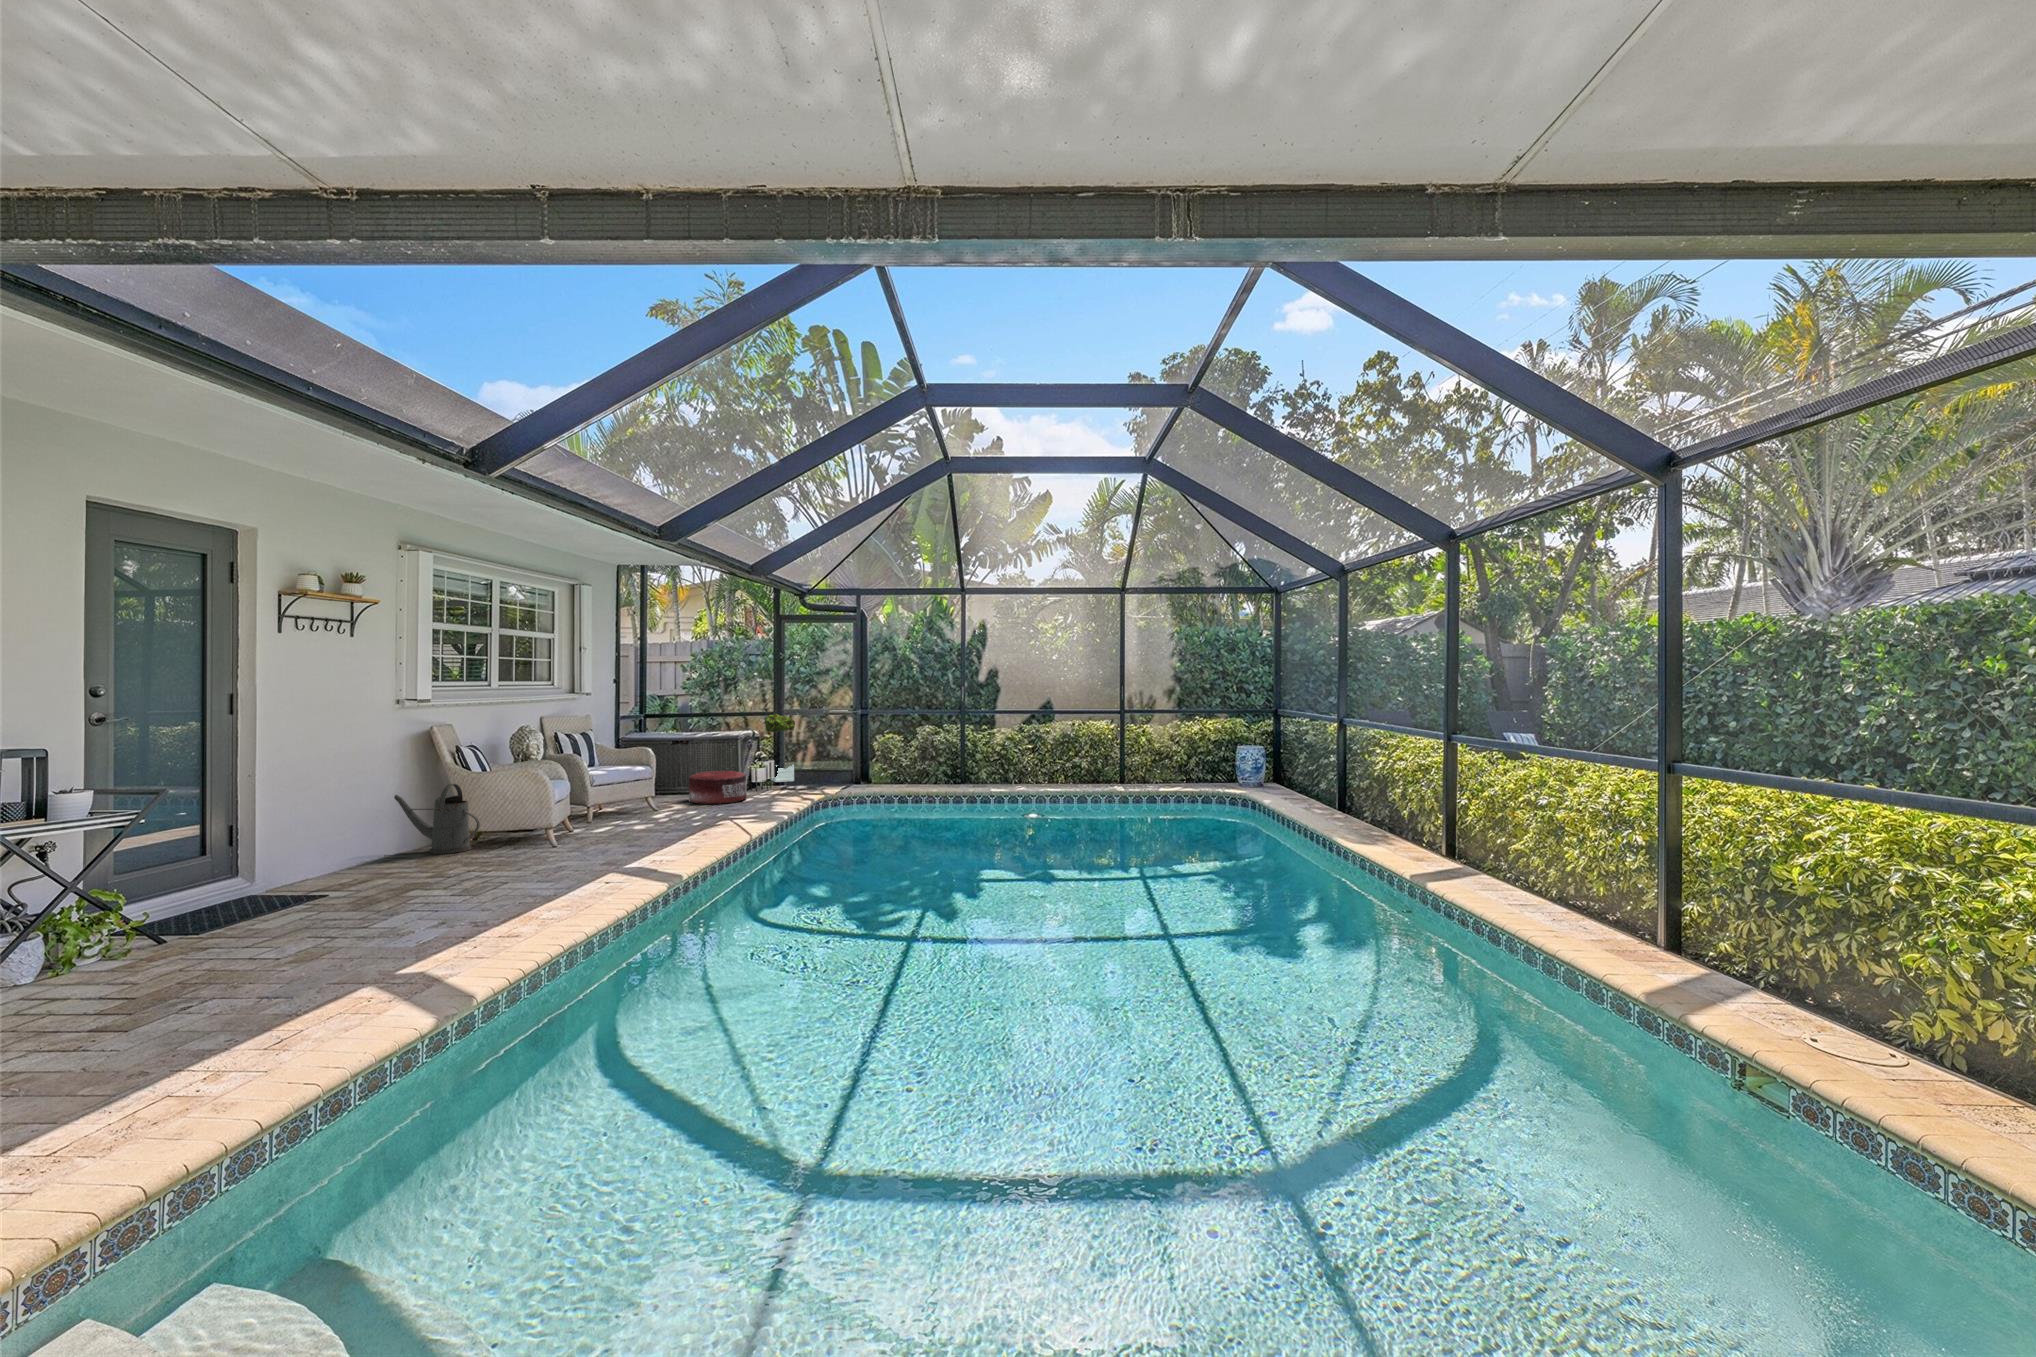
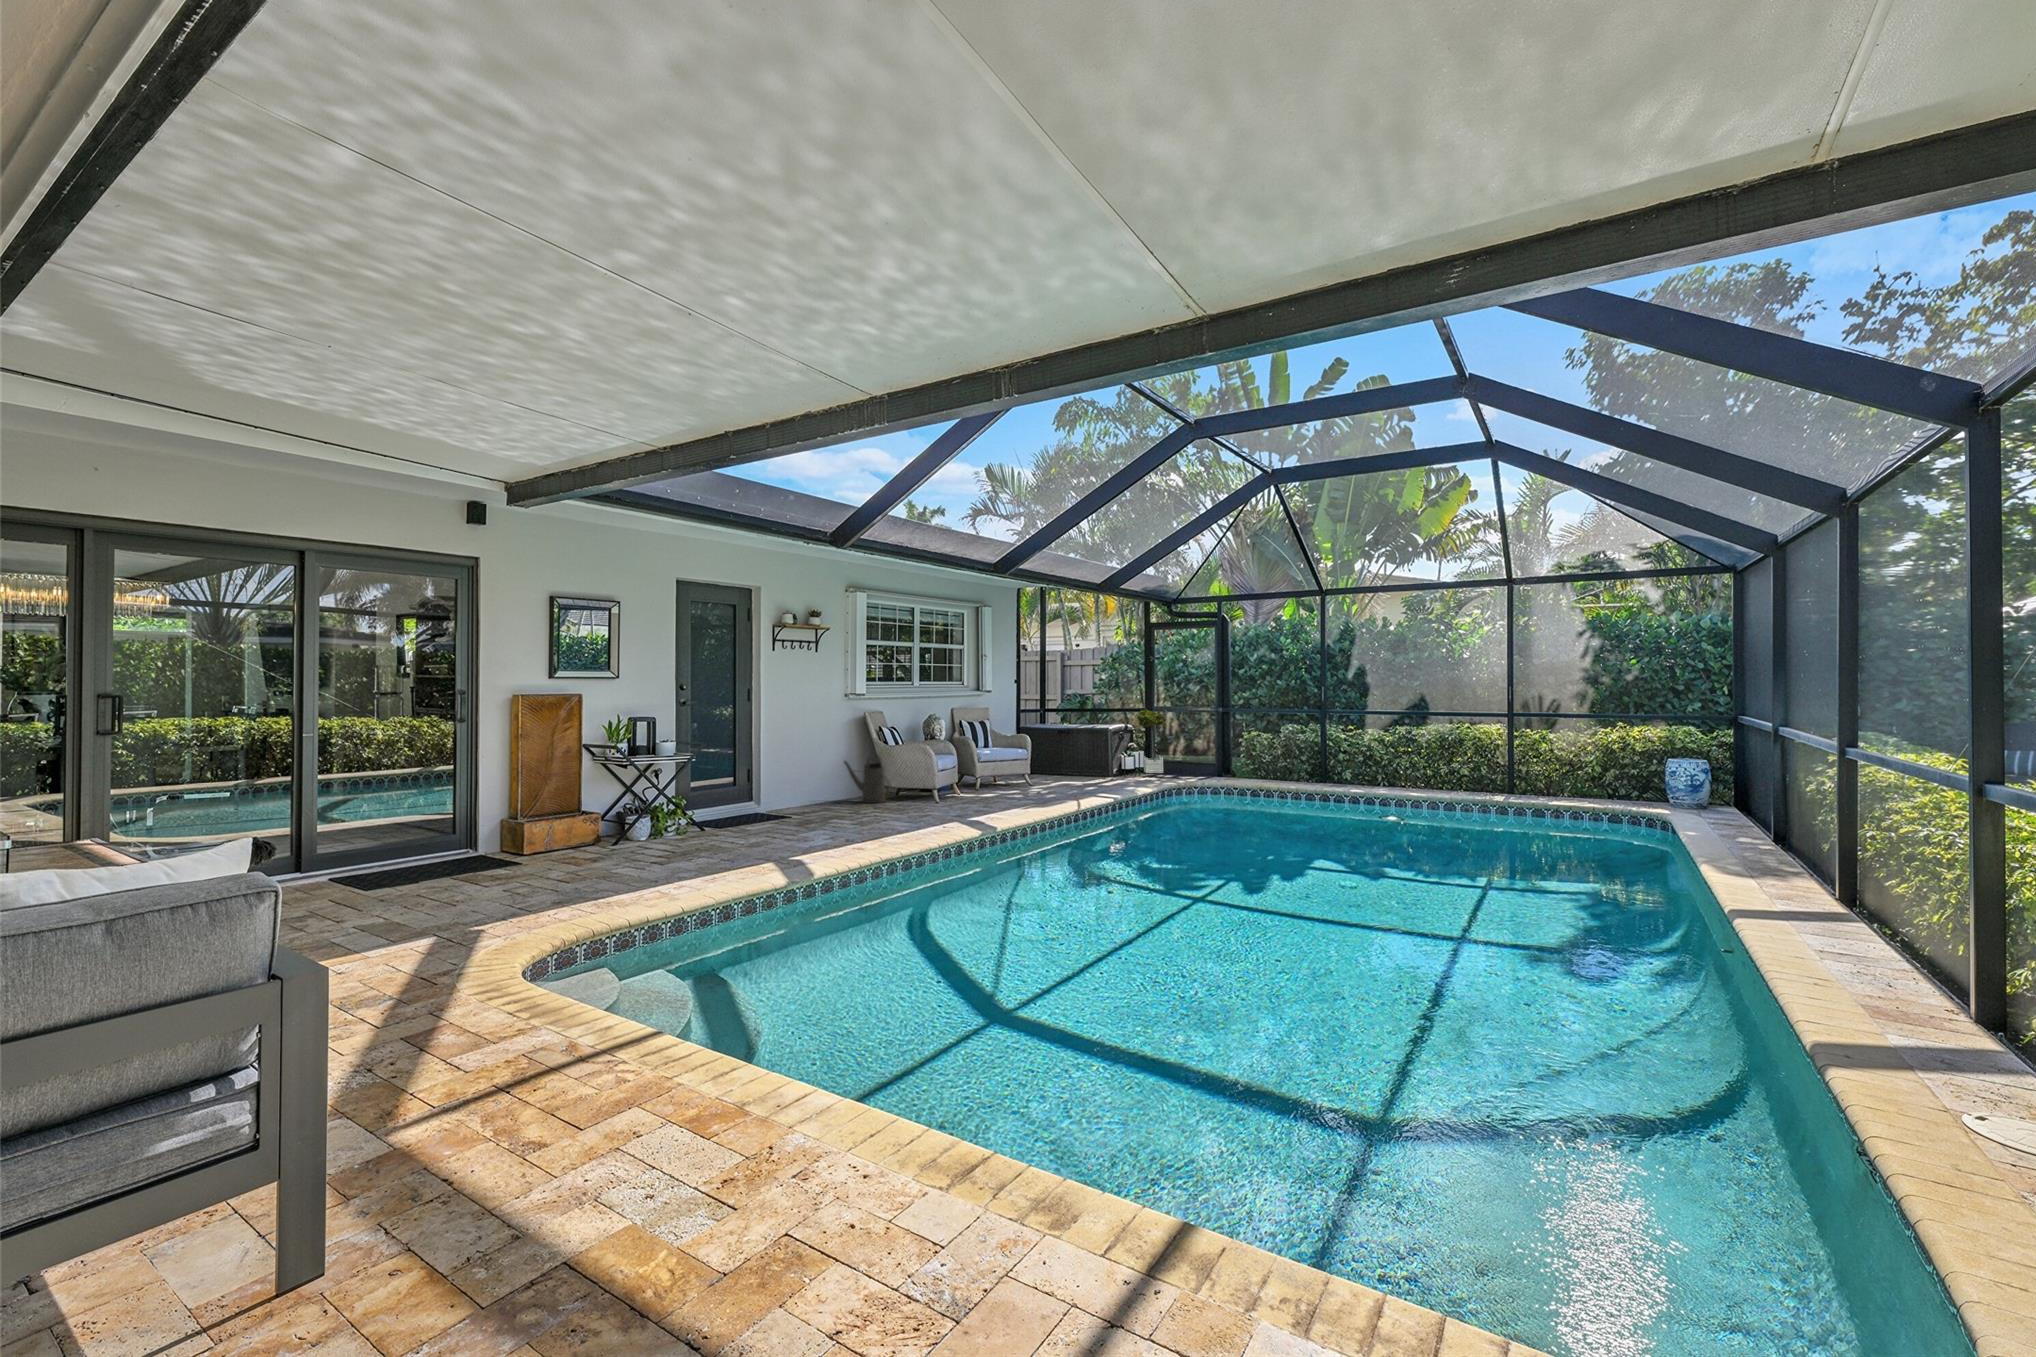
pouf: present [689,771,747,804] -> none [1057,758,1105,786]

